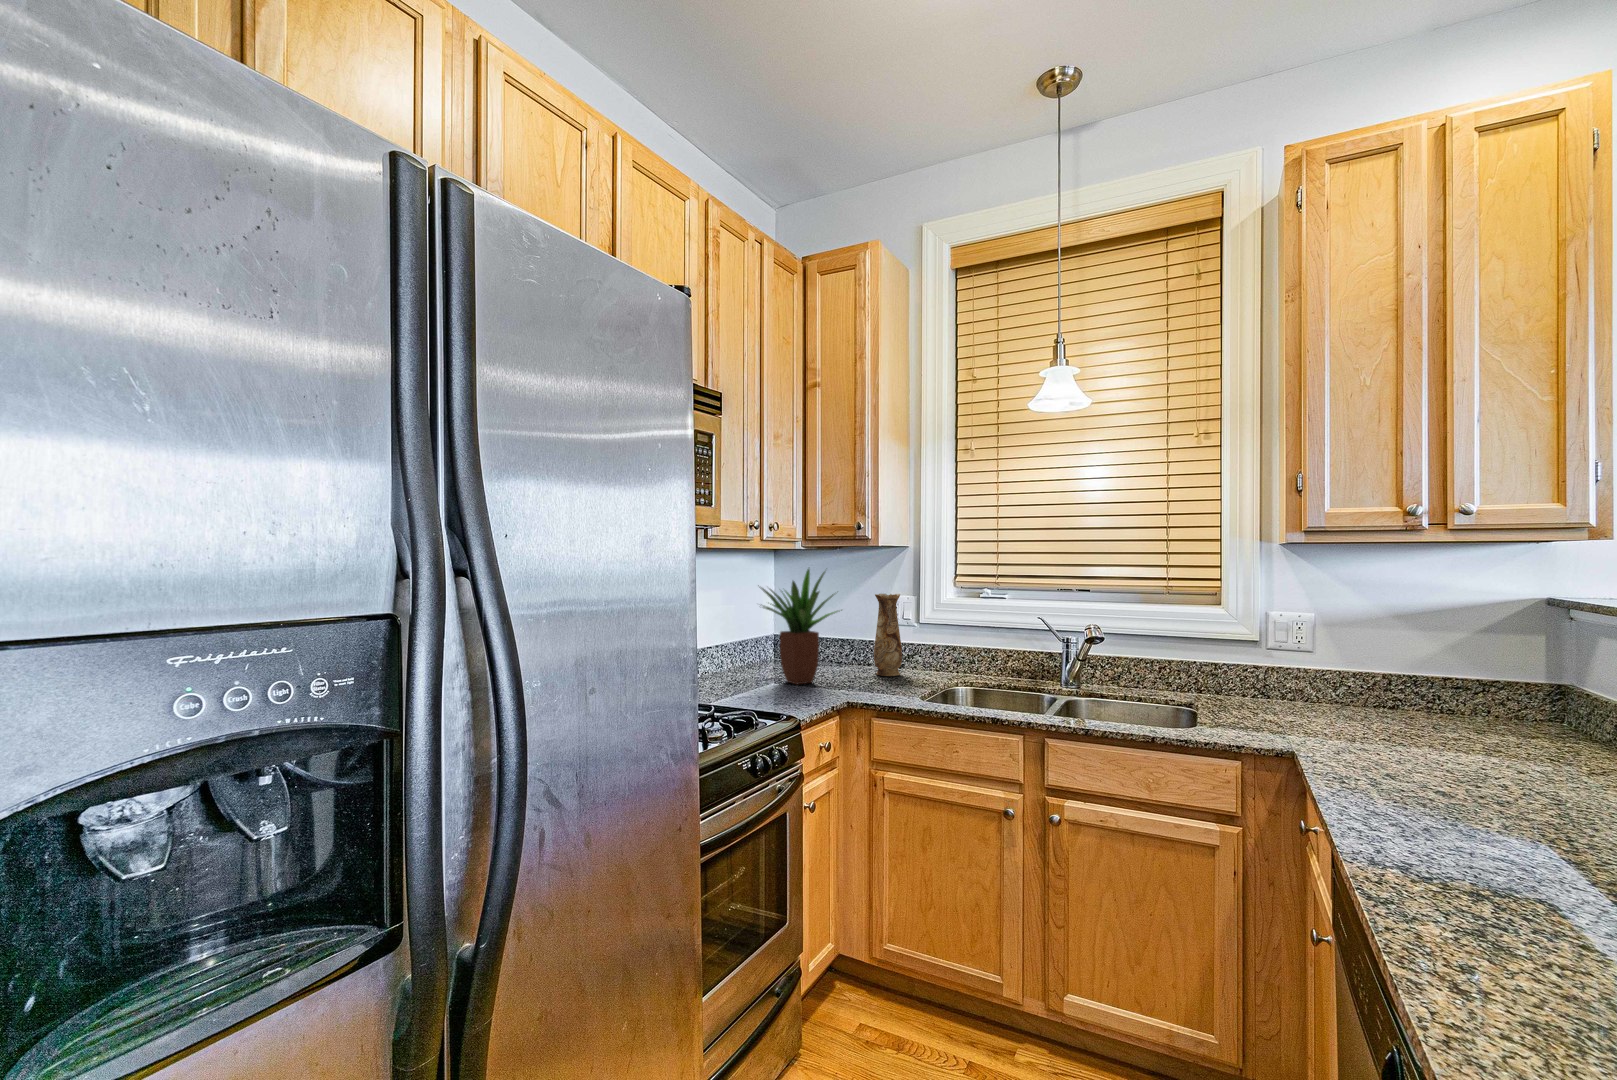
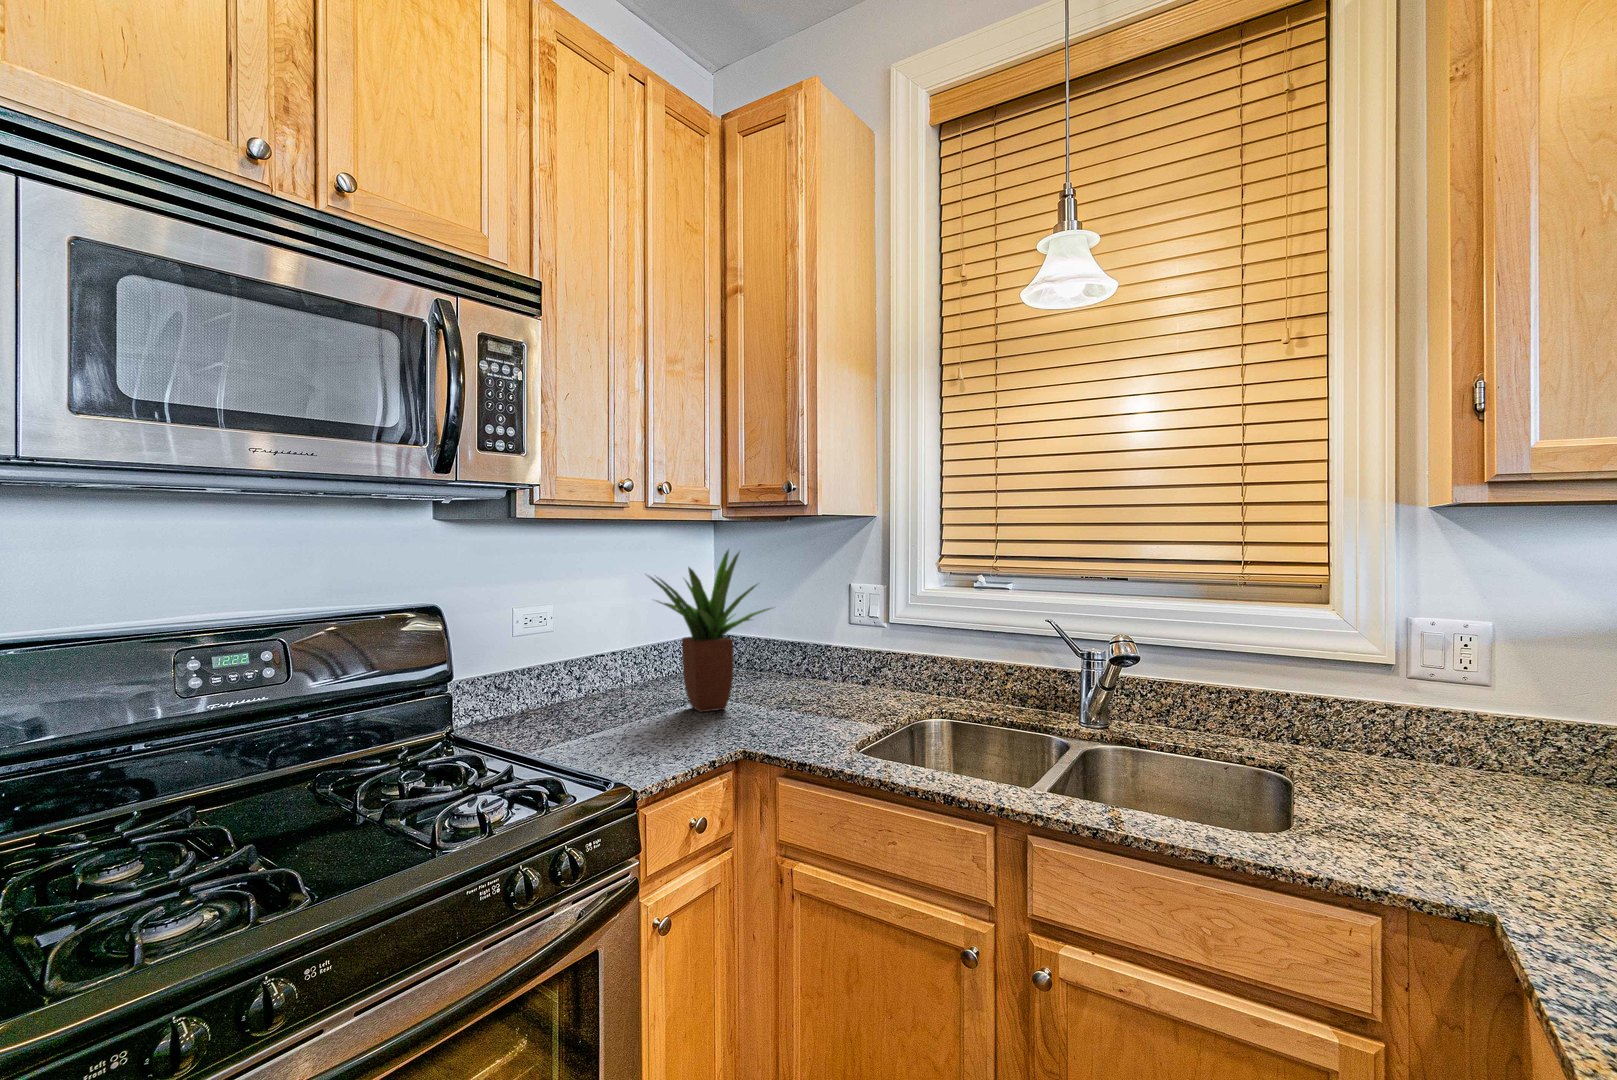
vase: present [874,594,902,676] -> none [824,584,862,699]

